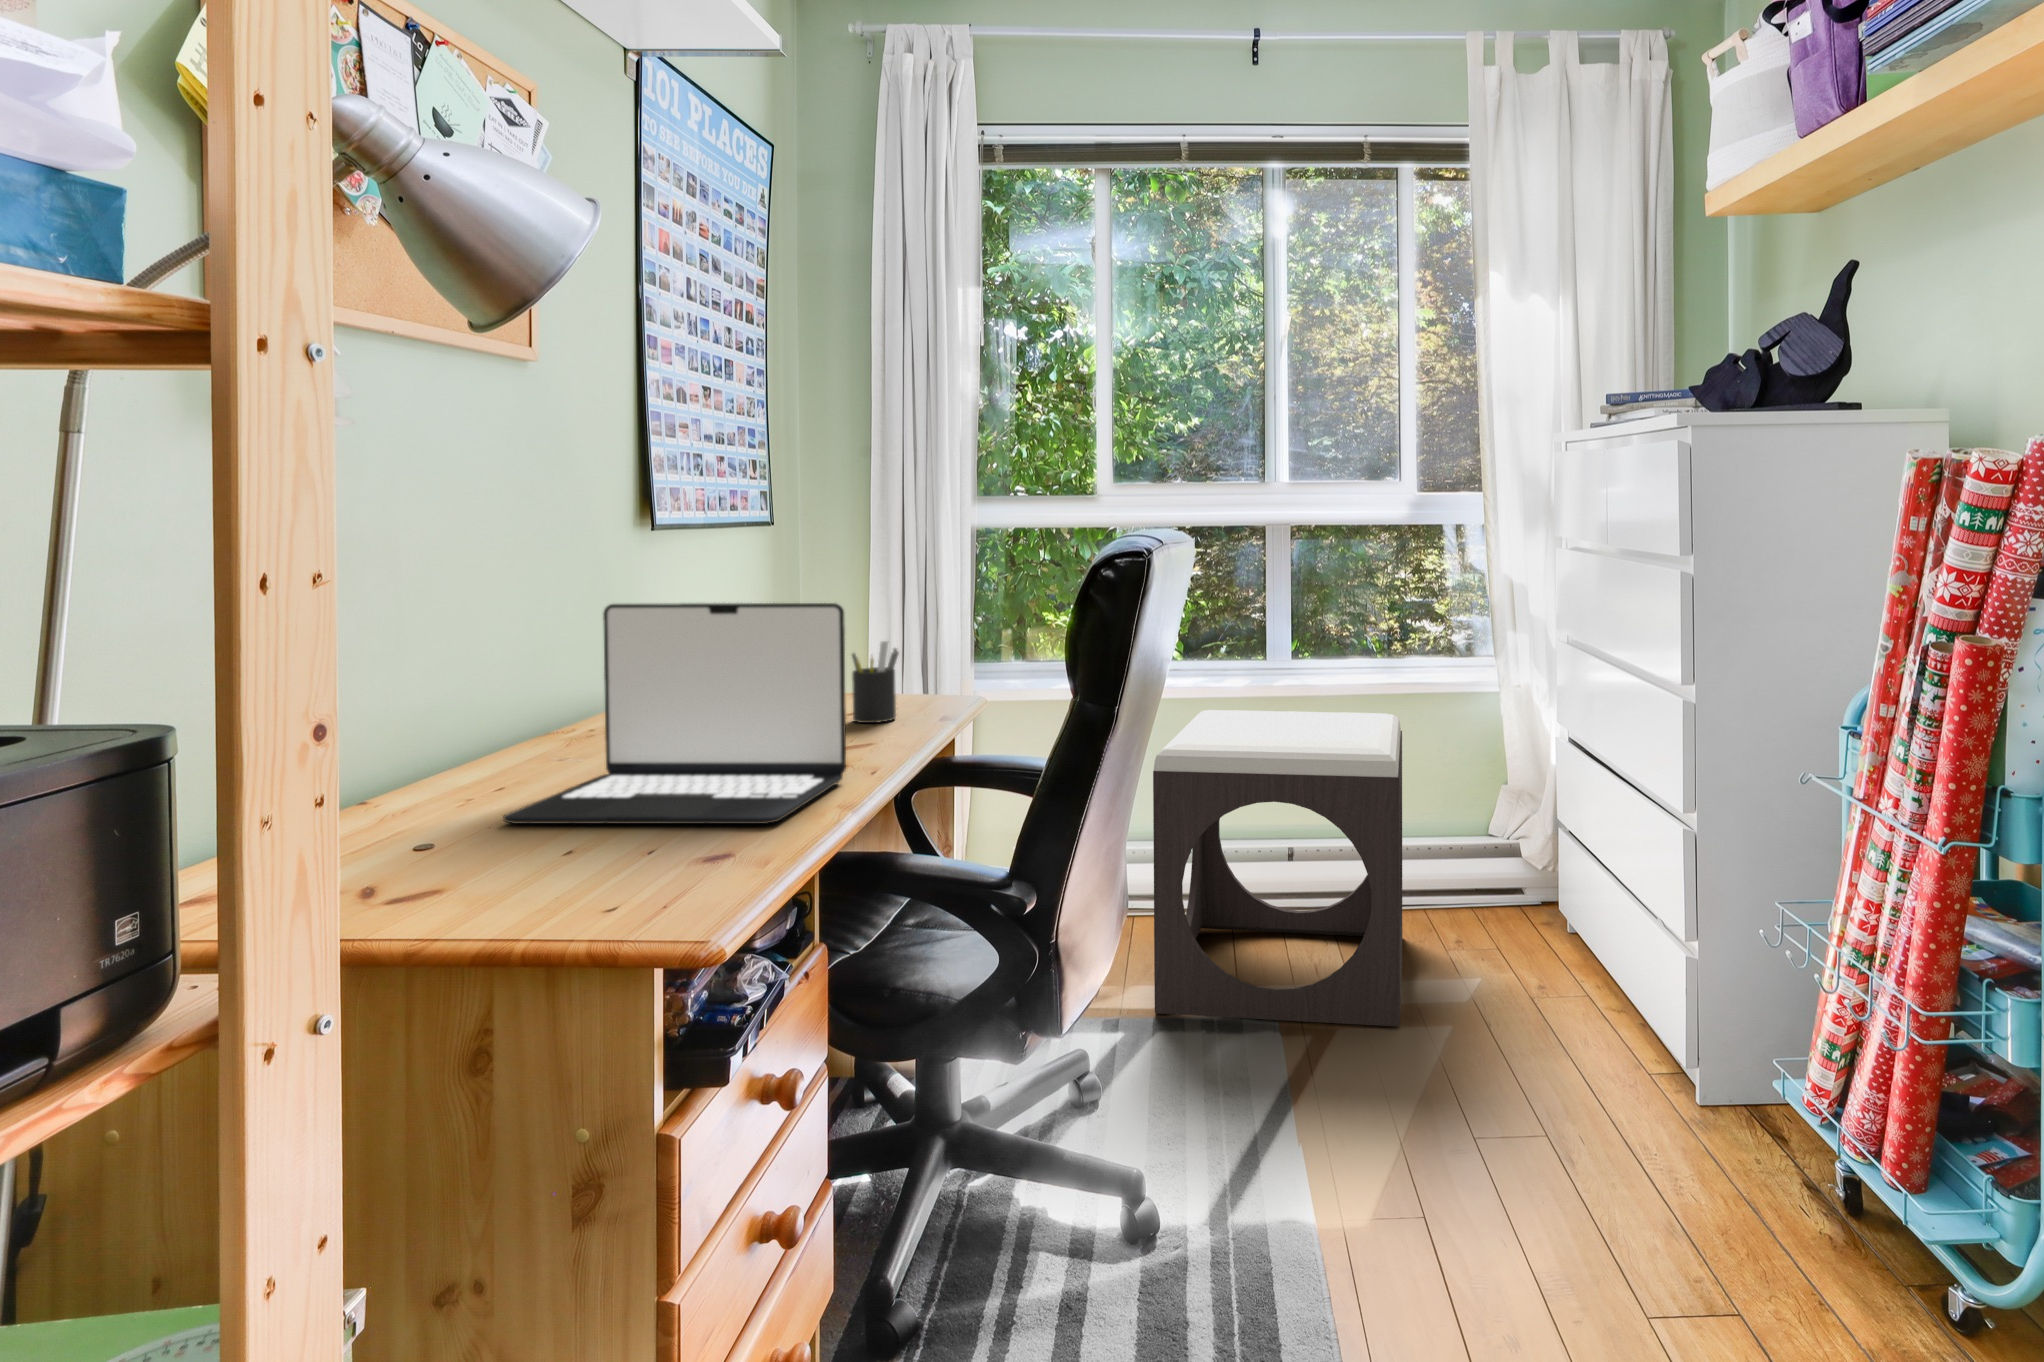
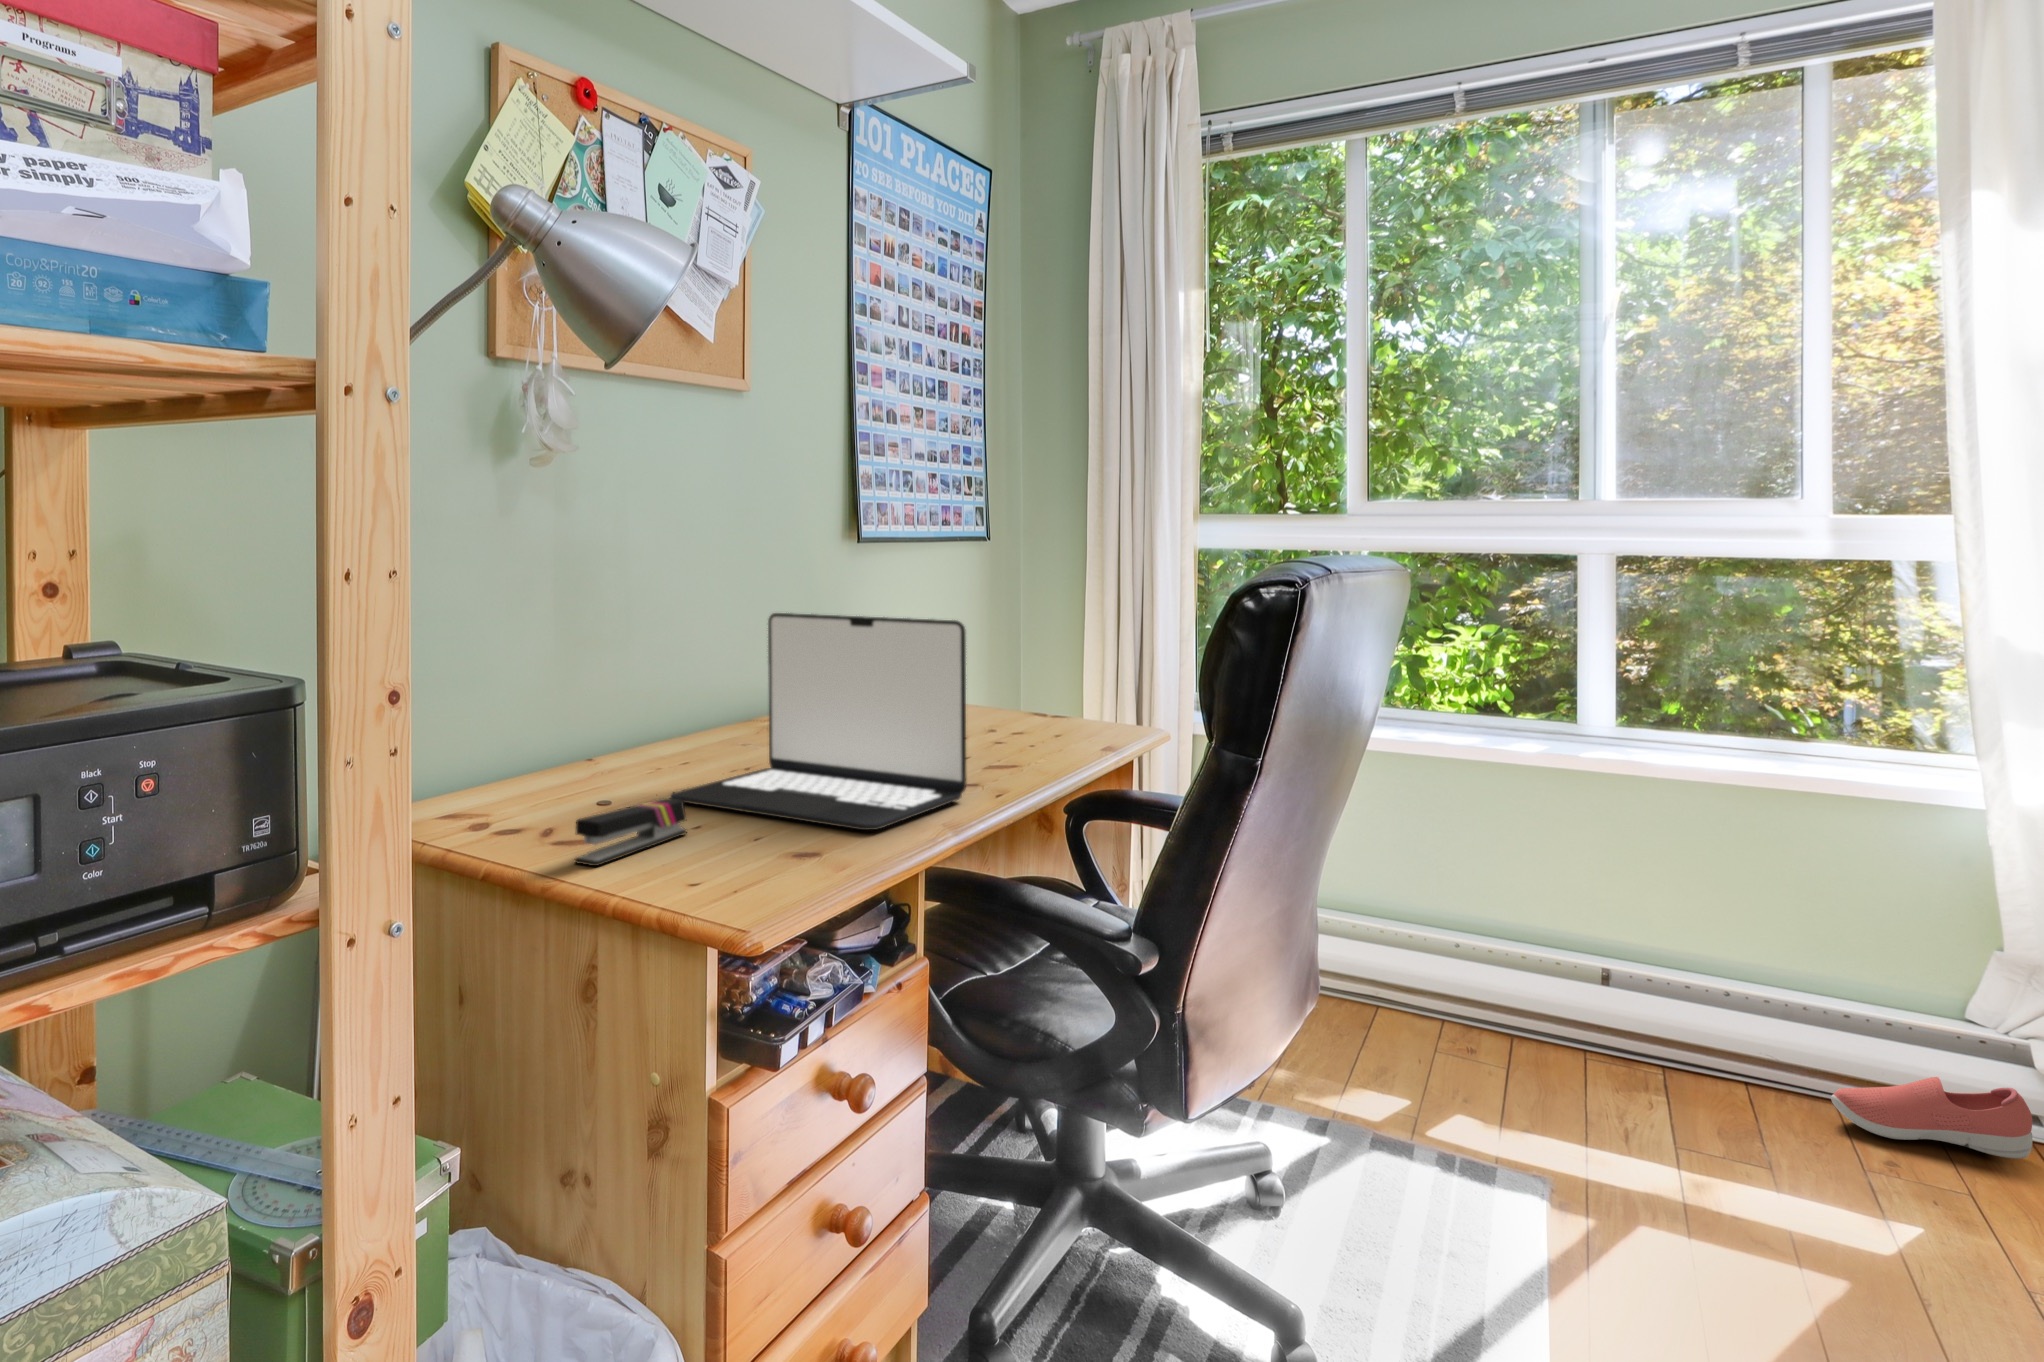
pen holder: present [852,641,899,723] -> none [1014,663,1062,747]
footstool: present [1153,710,1402,1026] -> none [1375,774,1768,1228]
stapler: none [429,819,556,911] -> present [574,798,687,866]
shoe: none [1439,888,1545,938] -> present [1831,1077,2032,1159]

